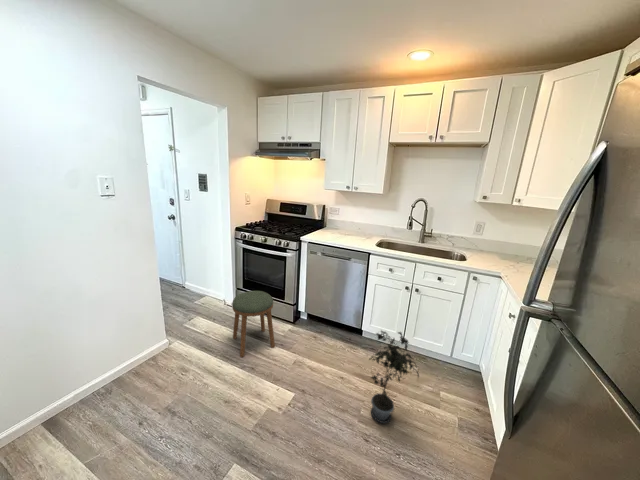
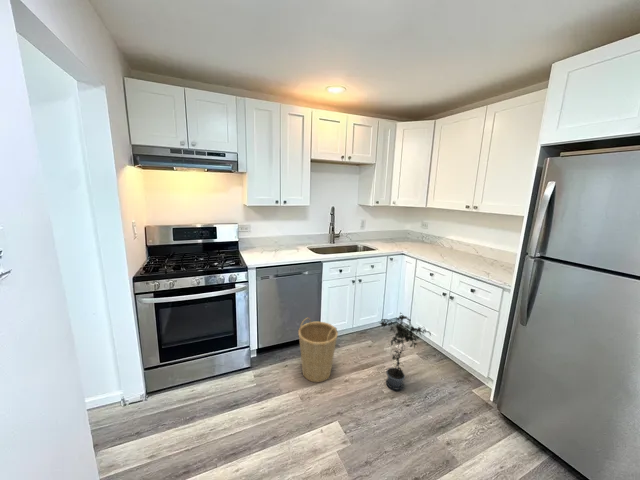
stool: present [232,291,275,357] -> none [204,344,265,439]
basket: none [313,300,352,365] -> present [298,318,338,382]

